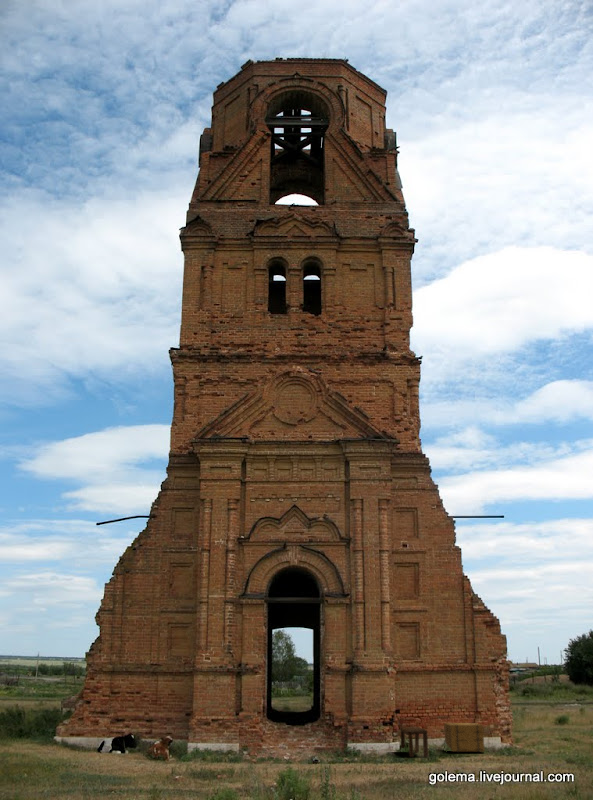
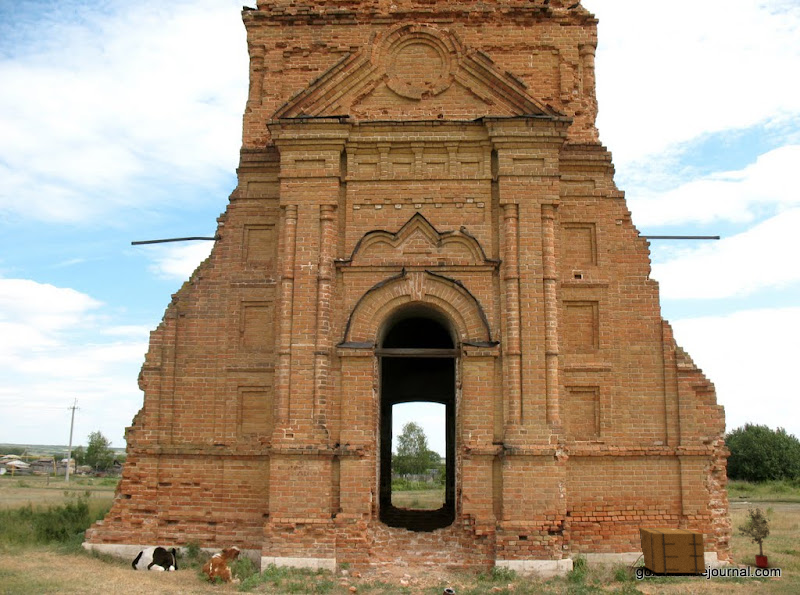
potted tree: none [513,707,534,750] -> present [738,506,770,568]
bench: present [400,727,428,757] -> none [575,535,625,586]

